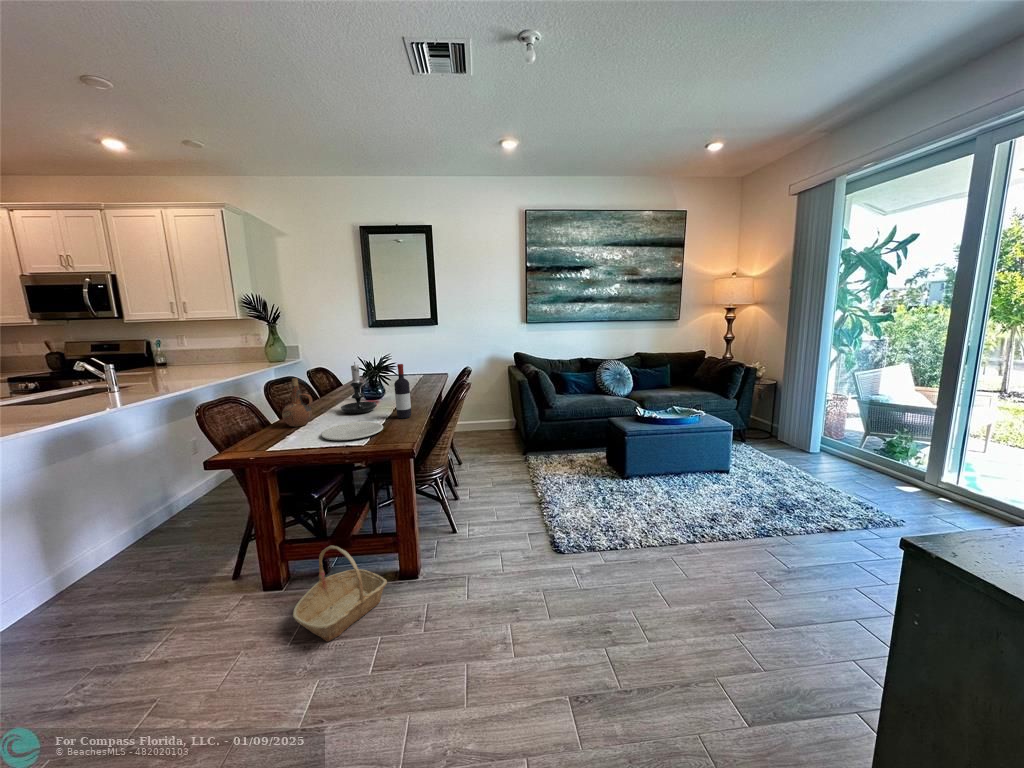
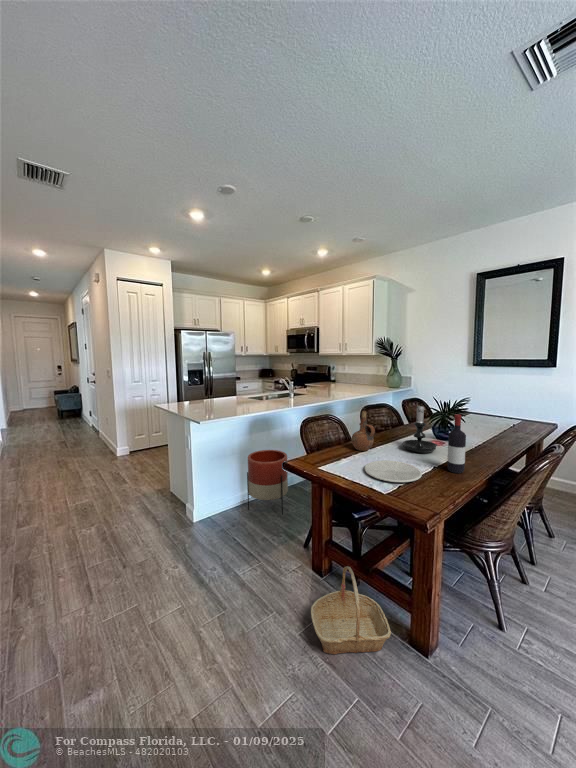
planter: none [49,477,161,599] -> present [247,450,288,515]

